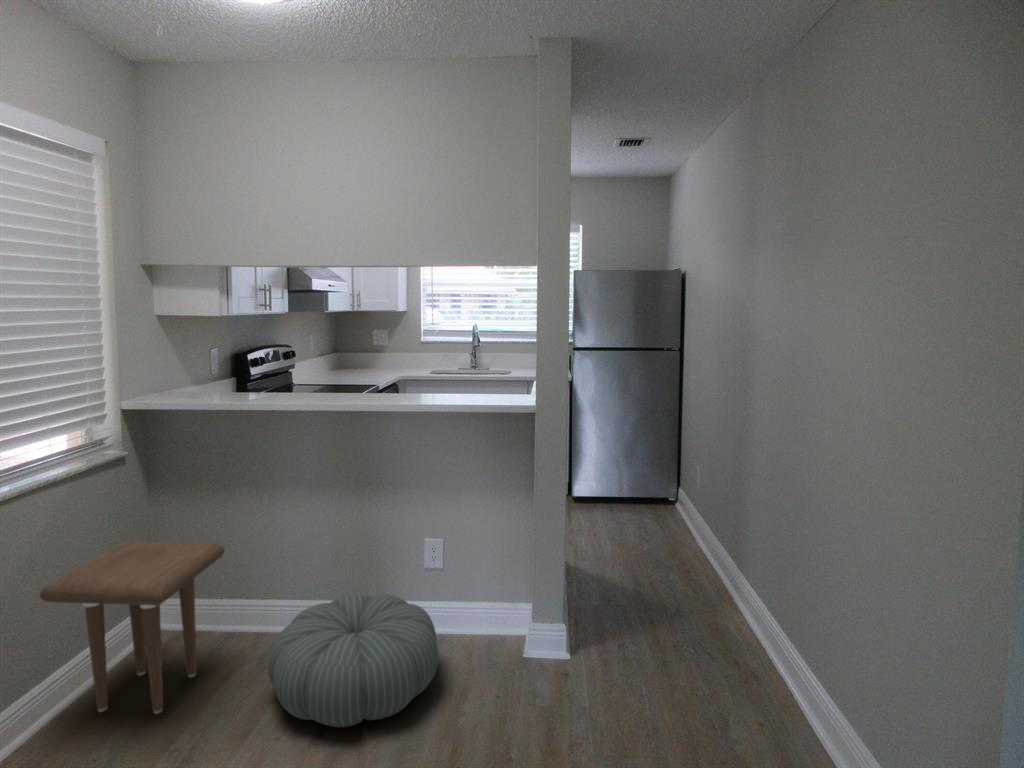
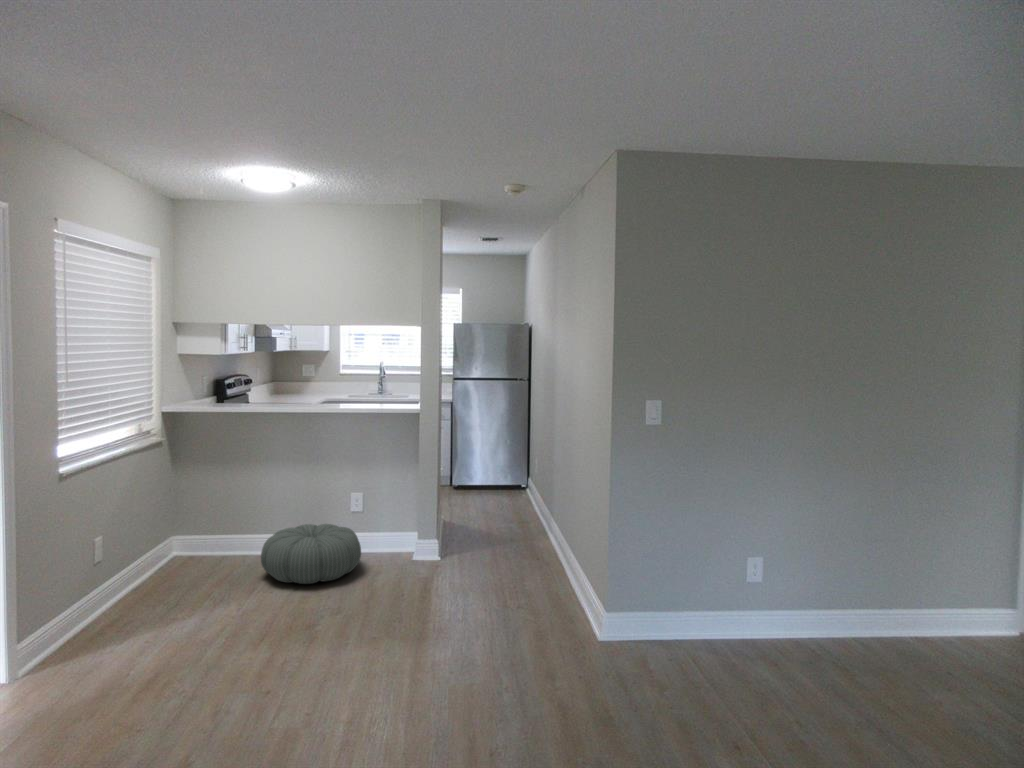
side table: present [40,541,224,714] -> none [133,491,229,586]

